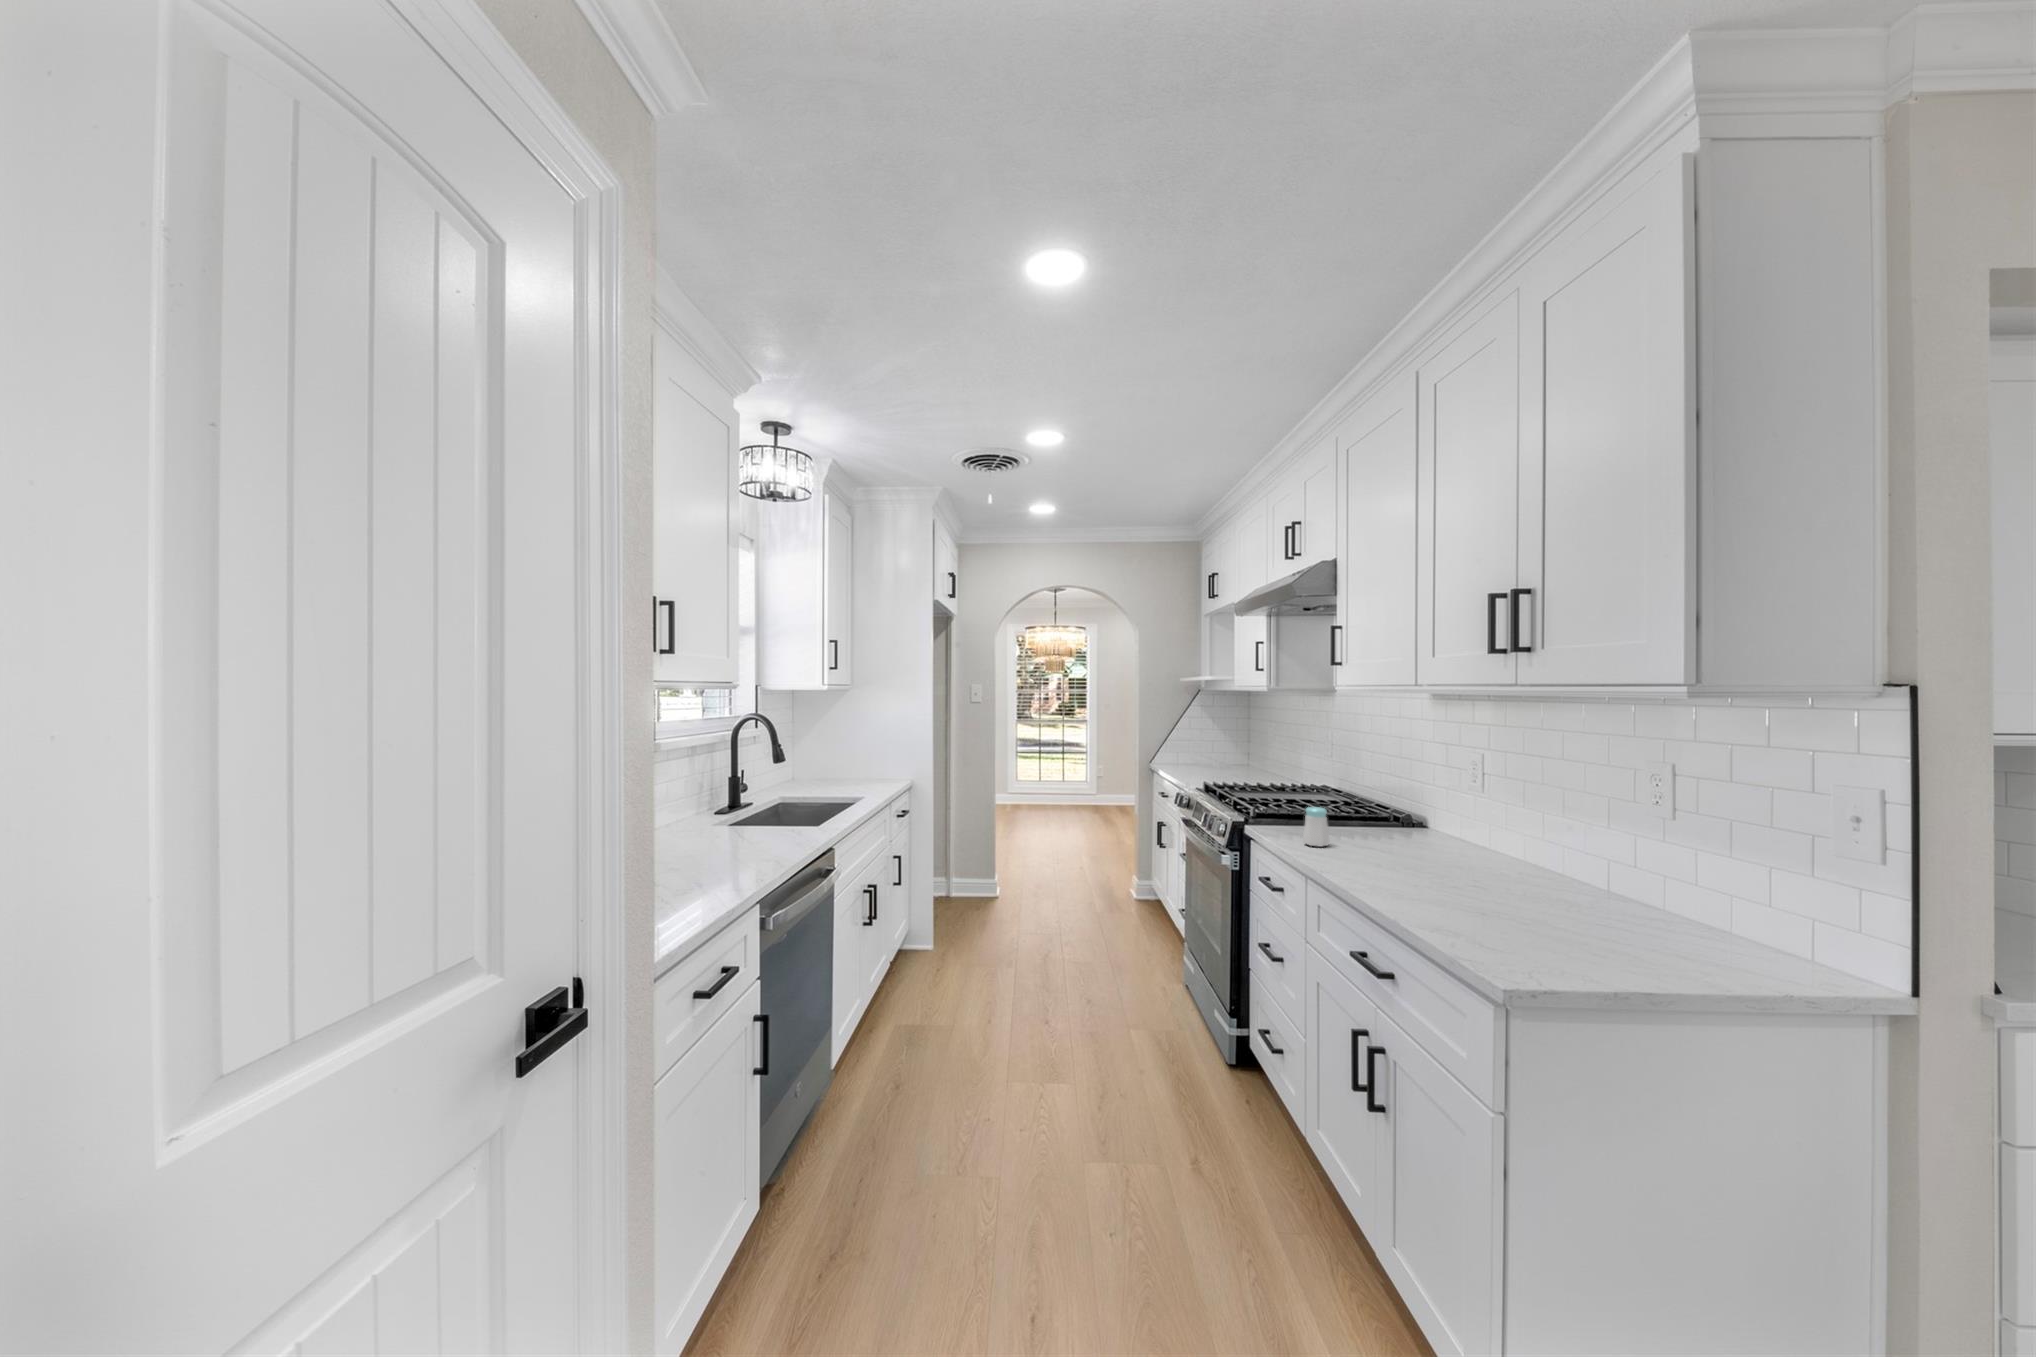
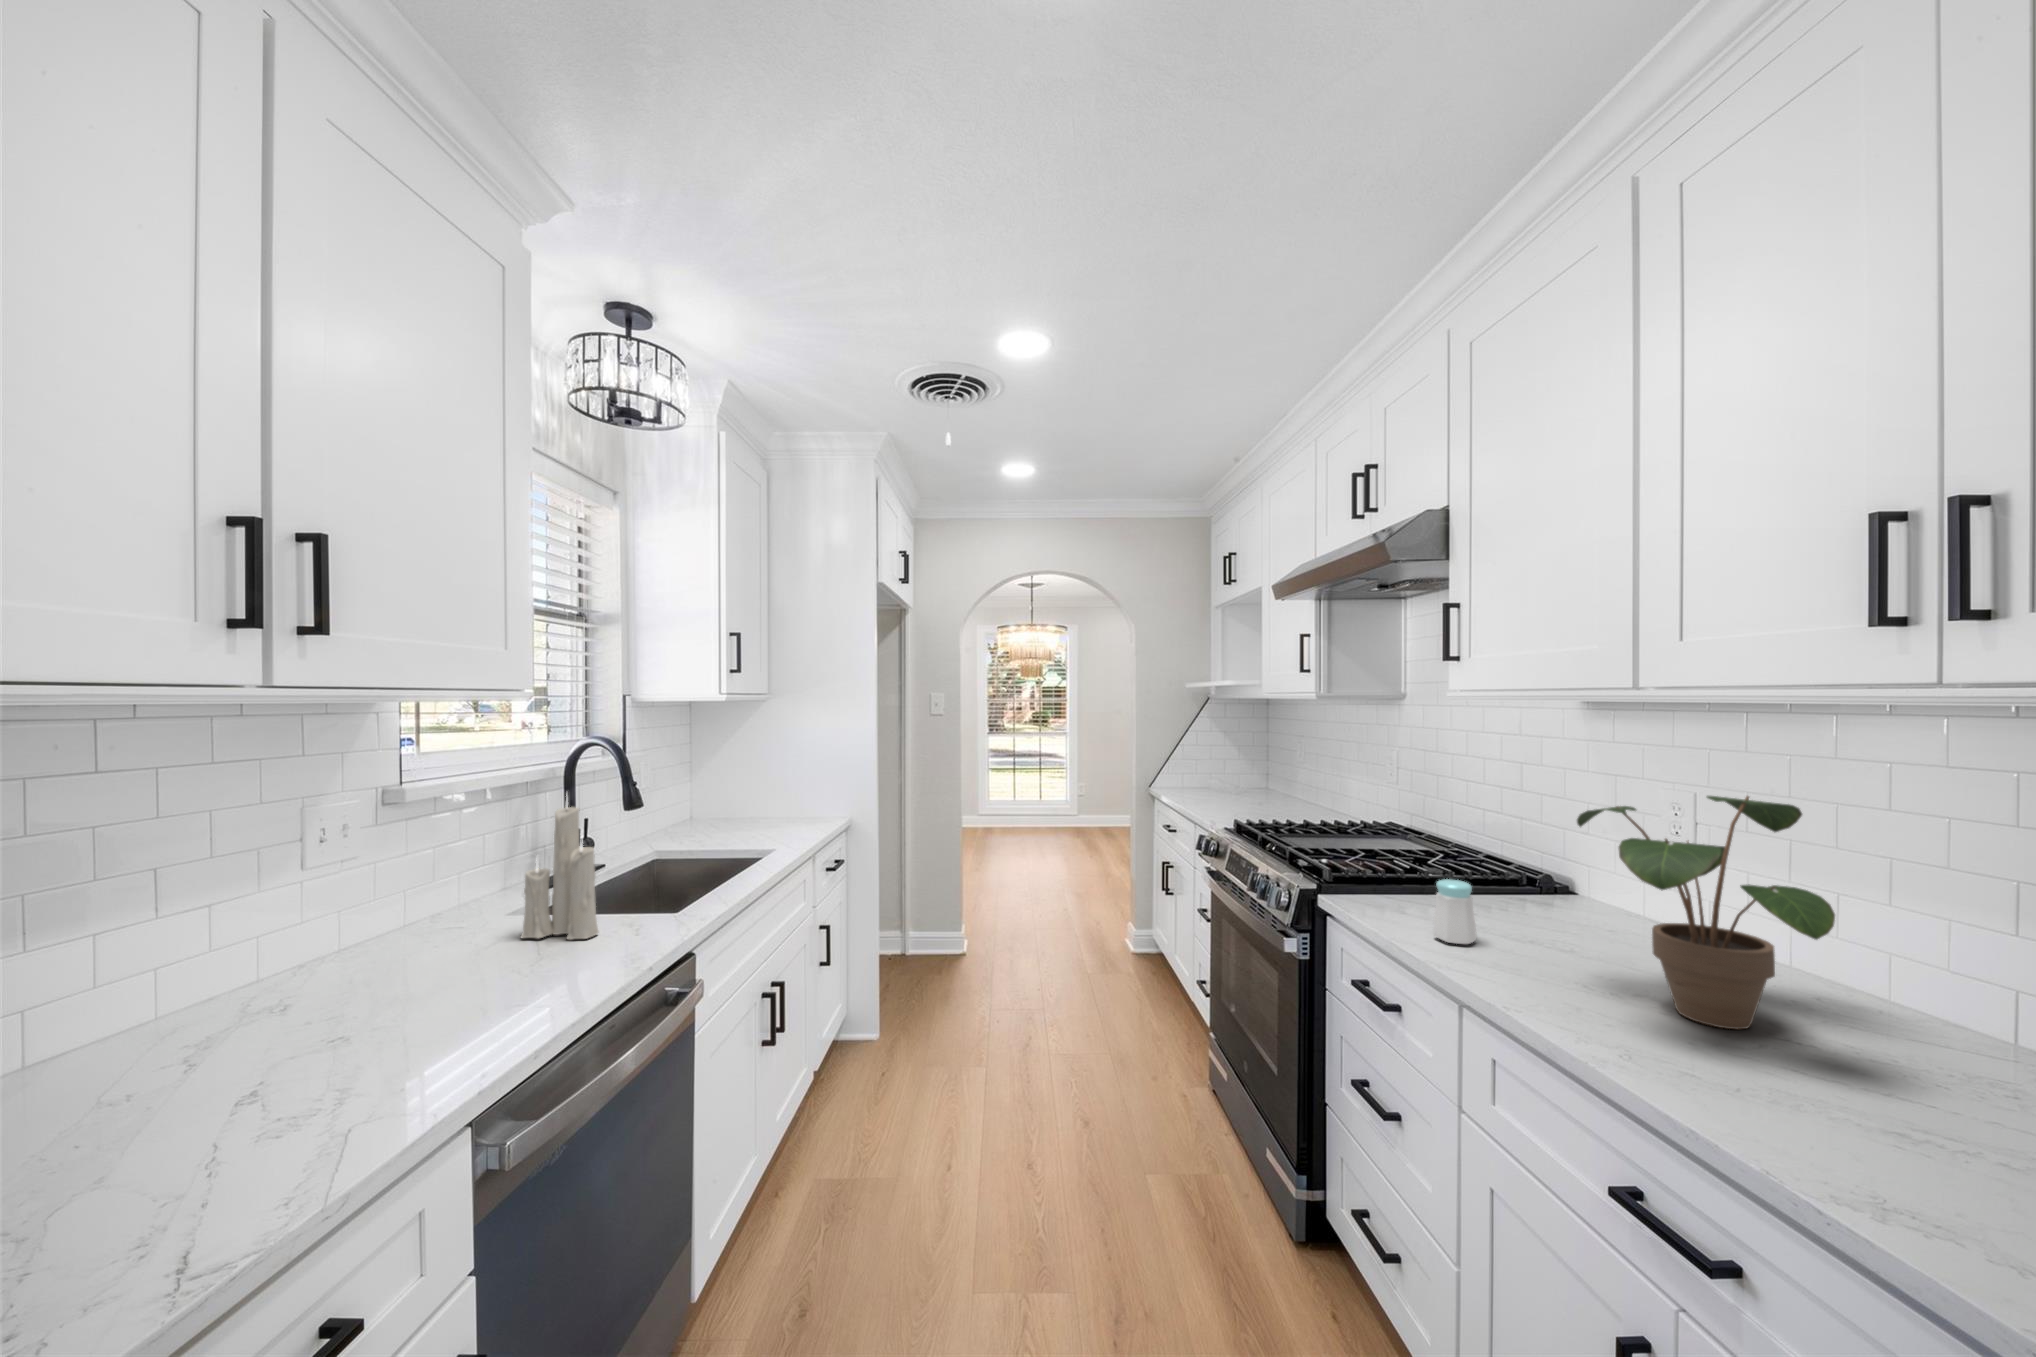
candle: none [732,741,777,836] -> present [521,795,598,940]
potted plant: none [1374,748,1496,880] -> present [1577,796,1835,1029]

